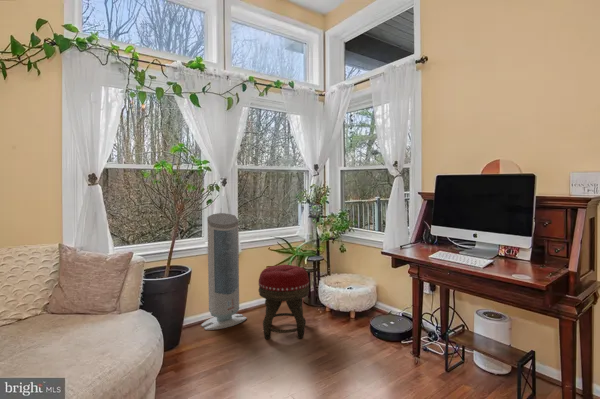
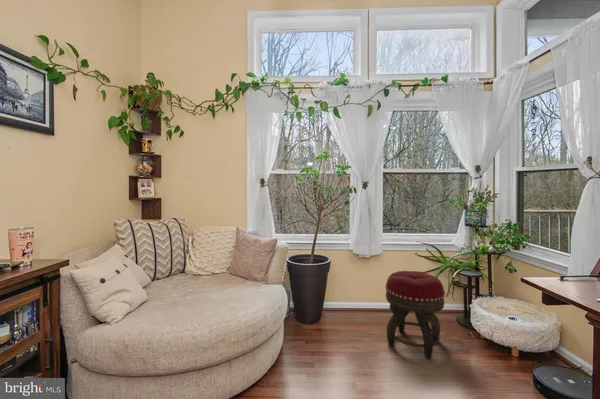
air purifier: present [201,213,247,330] -> none [338,213,382,321]

